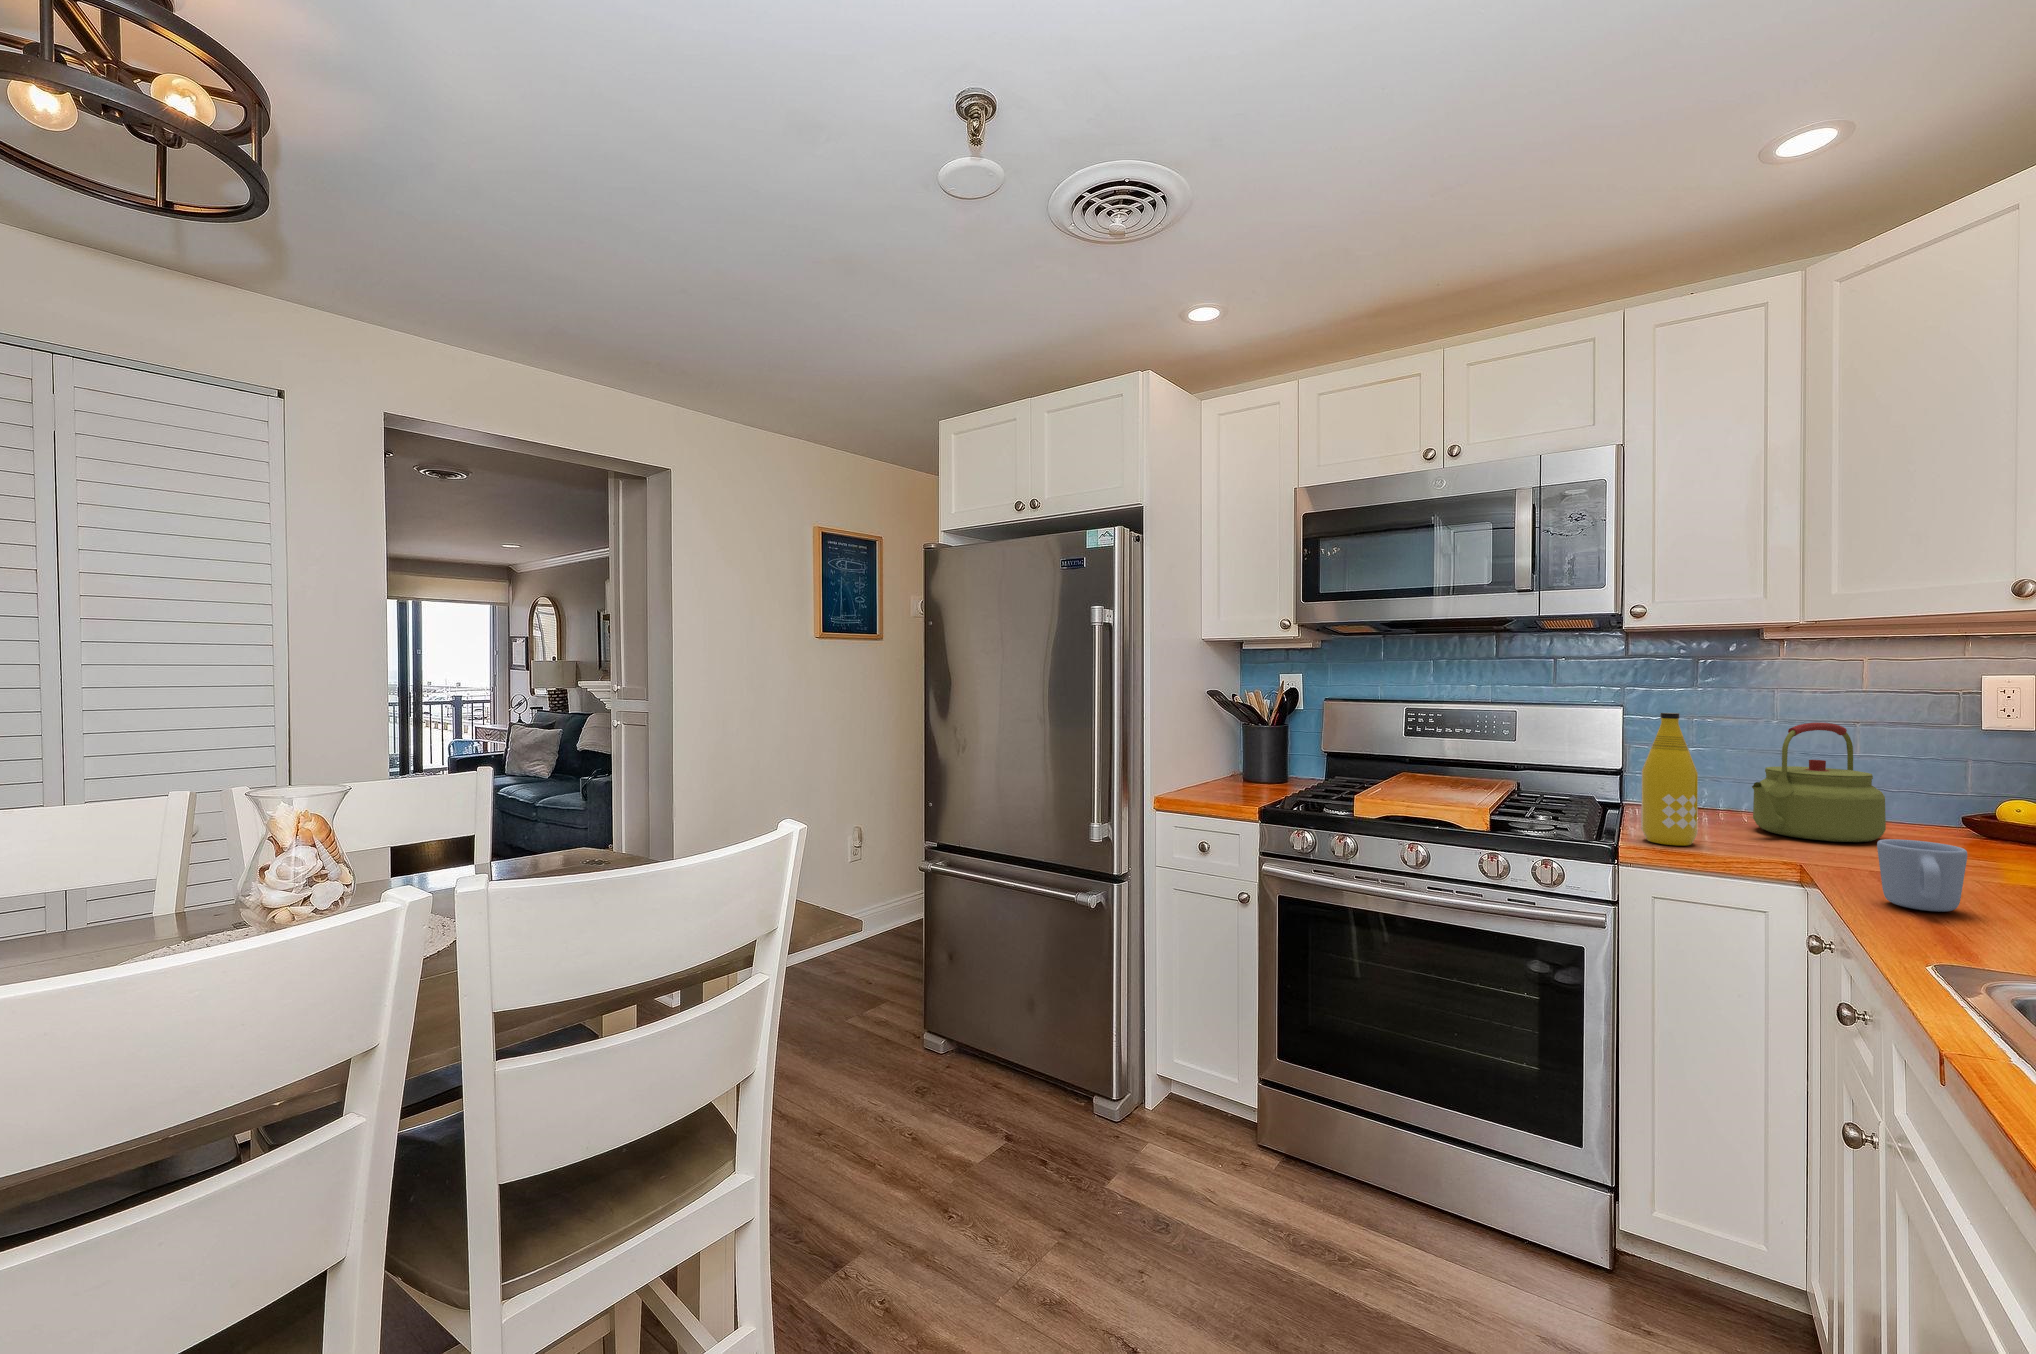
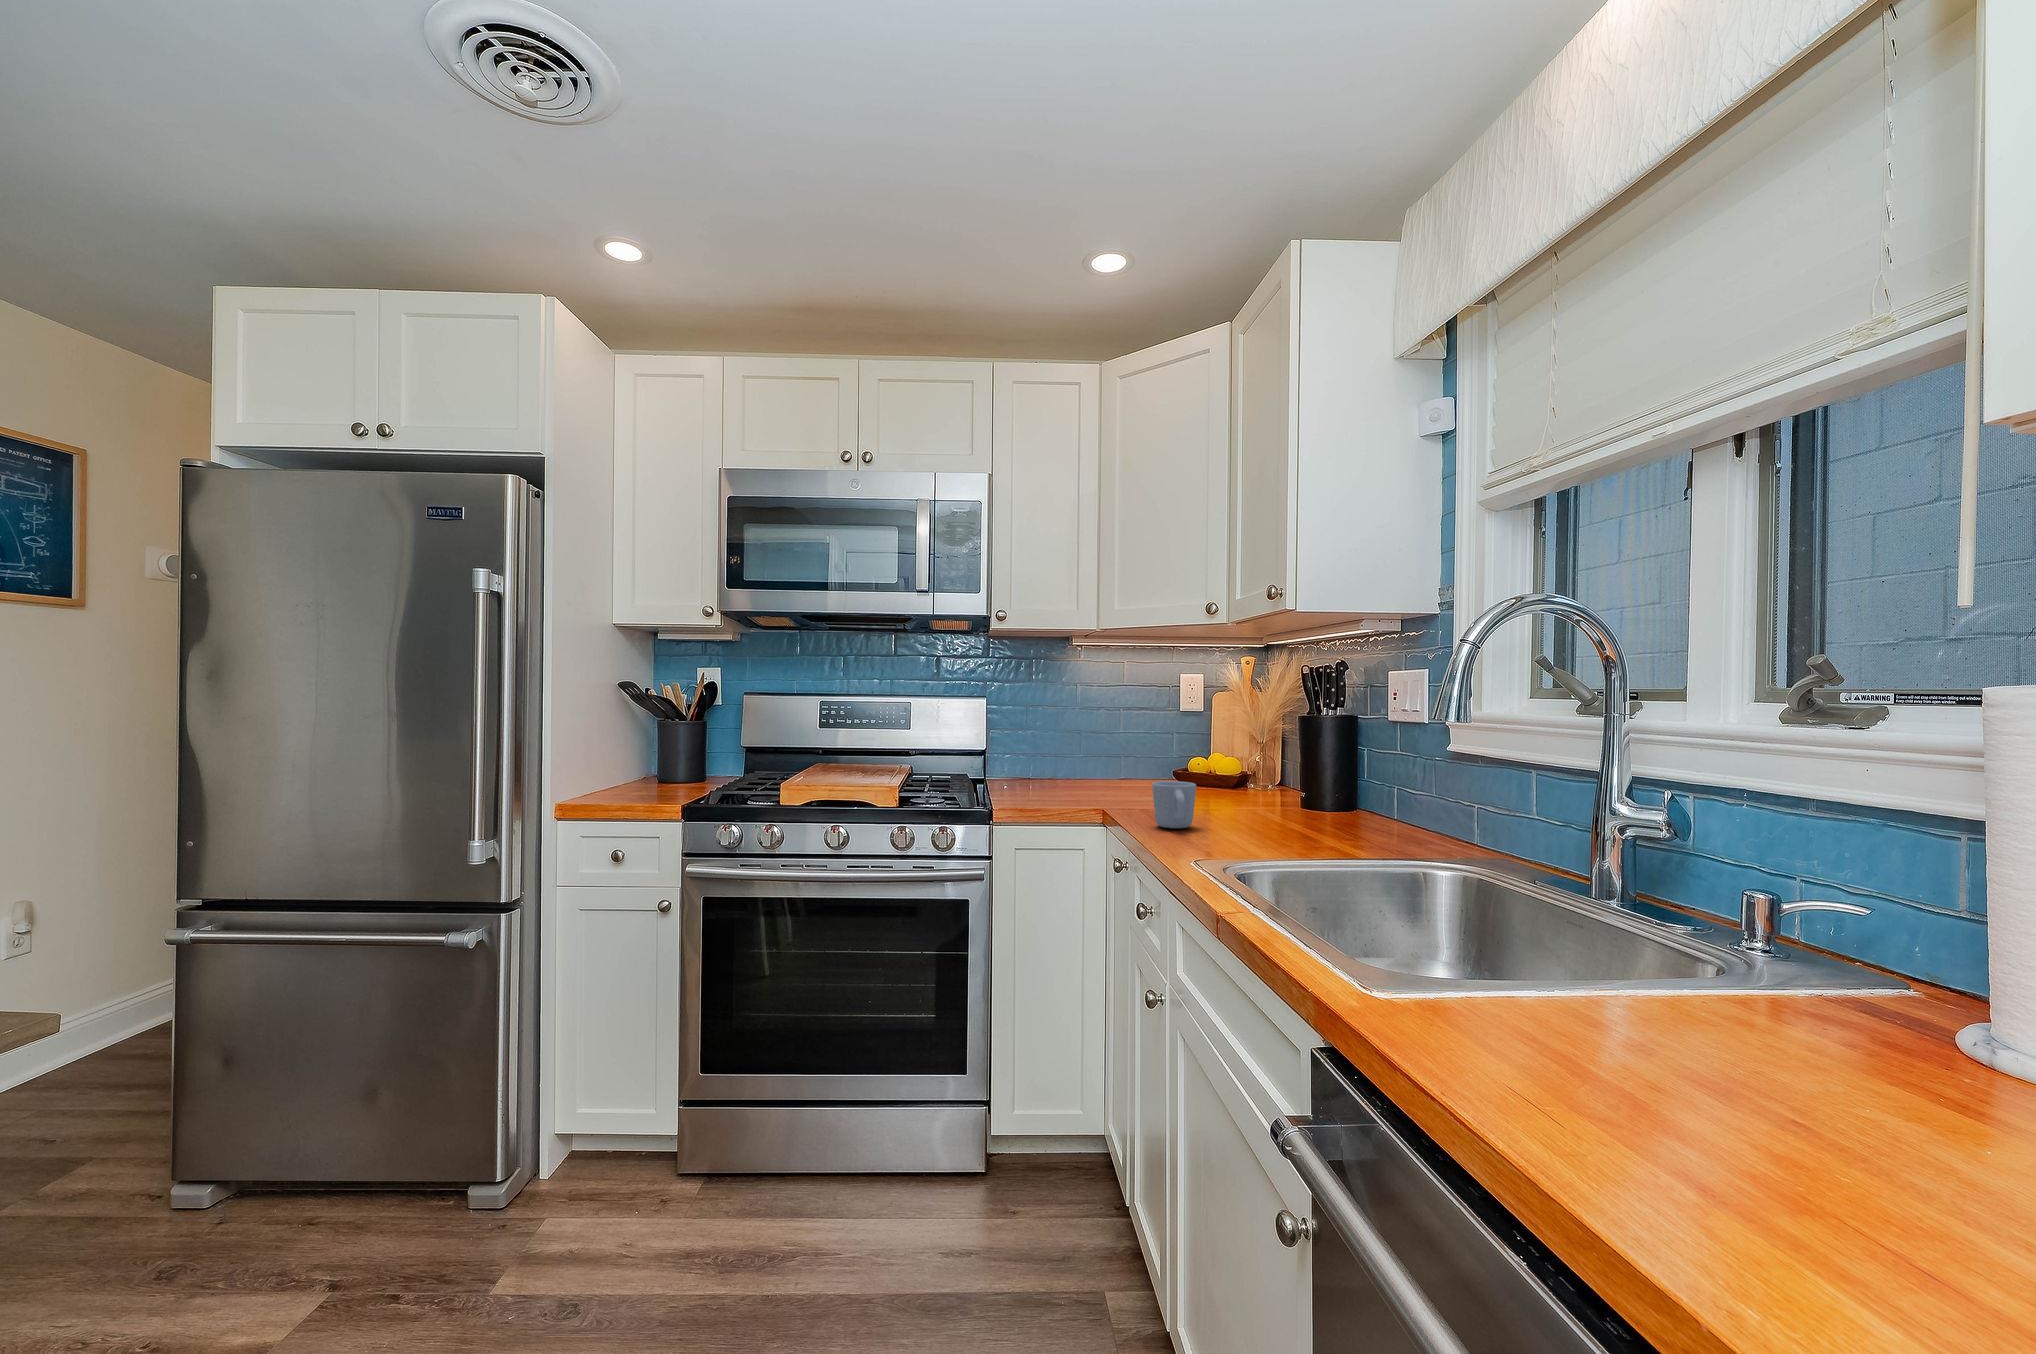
bottle: present [1641,713,1698,846] -> none [1010,697,1046,804]
kettle: present [1752,723,1886,842] -> none [1076,705,1149,792]

